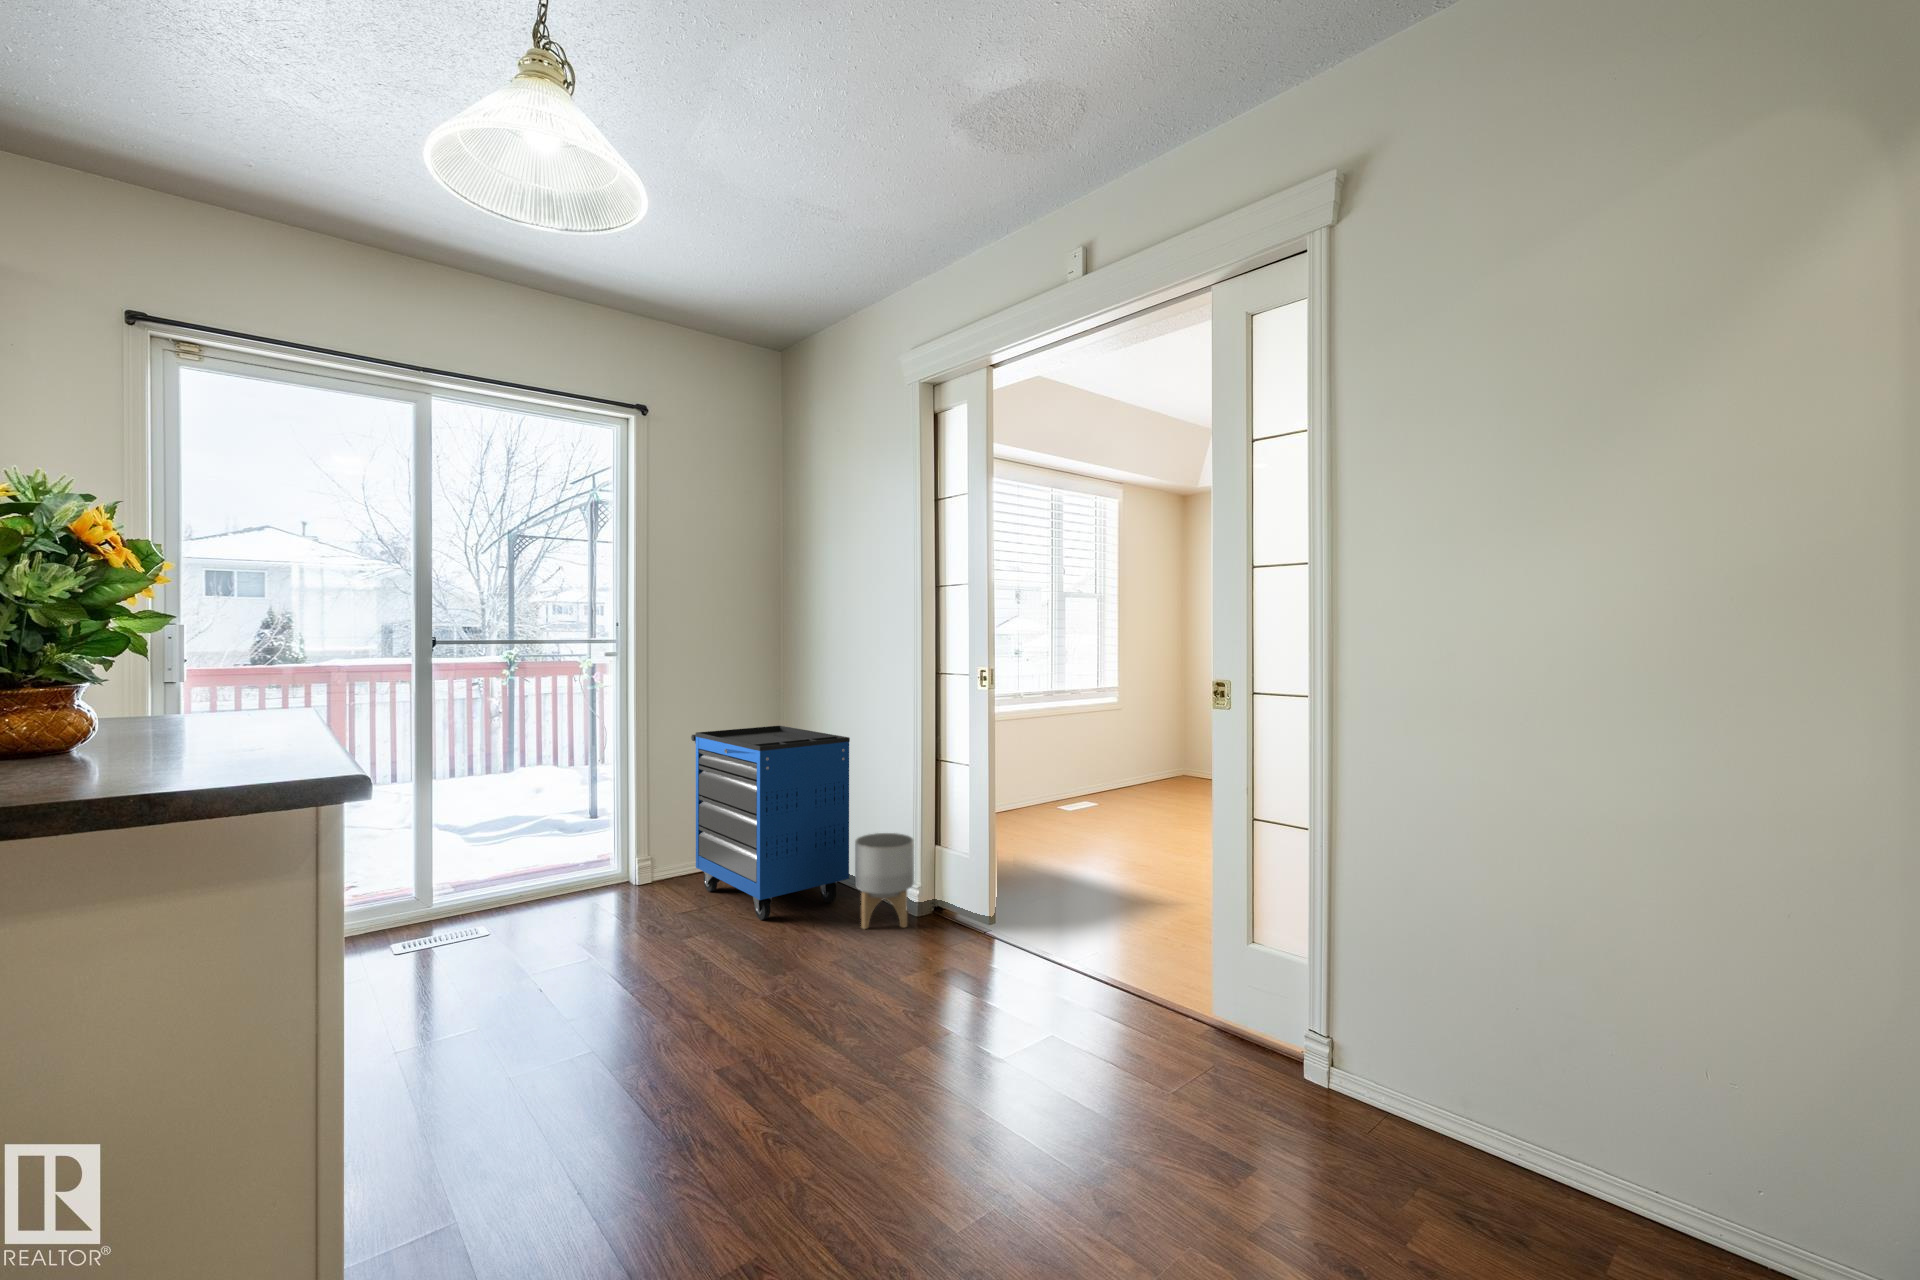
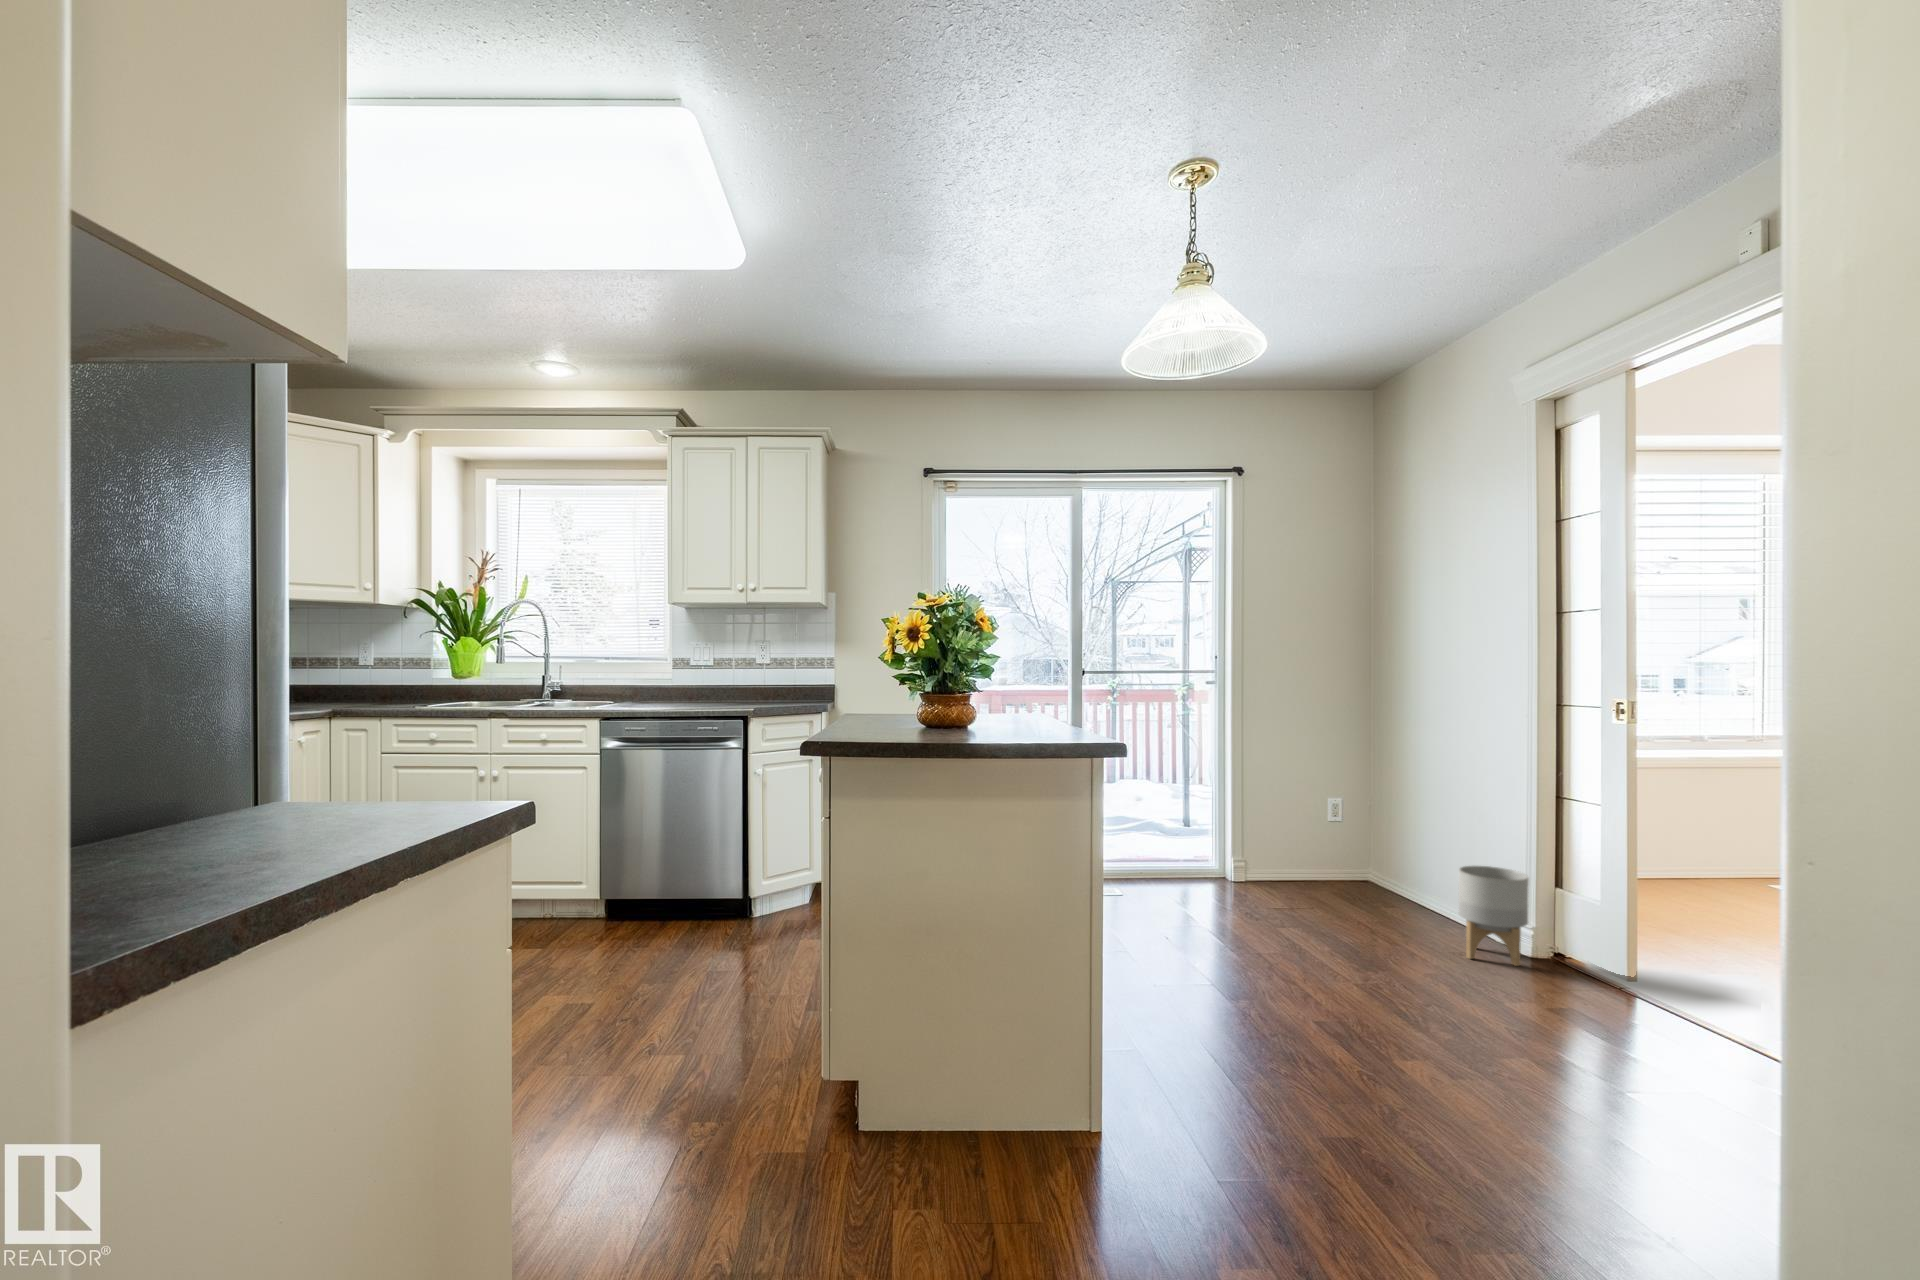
storage cabinet: present [691,726,850,920] -> none [1284,749,1452,932]

